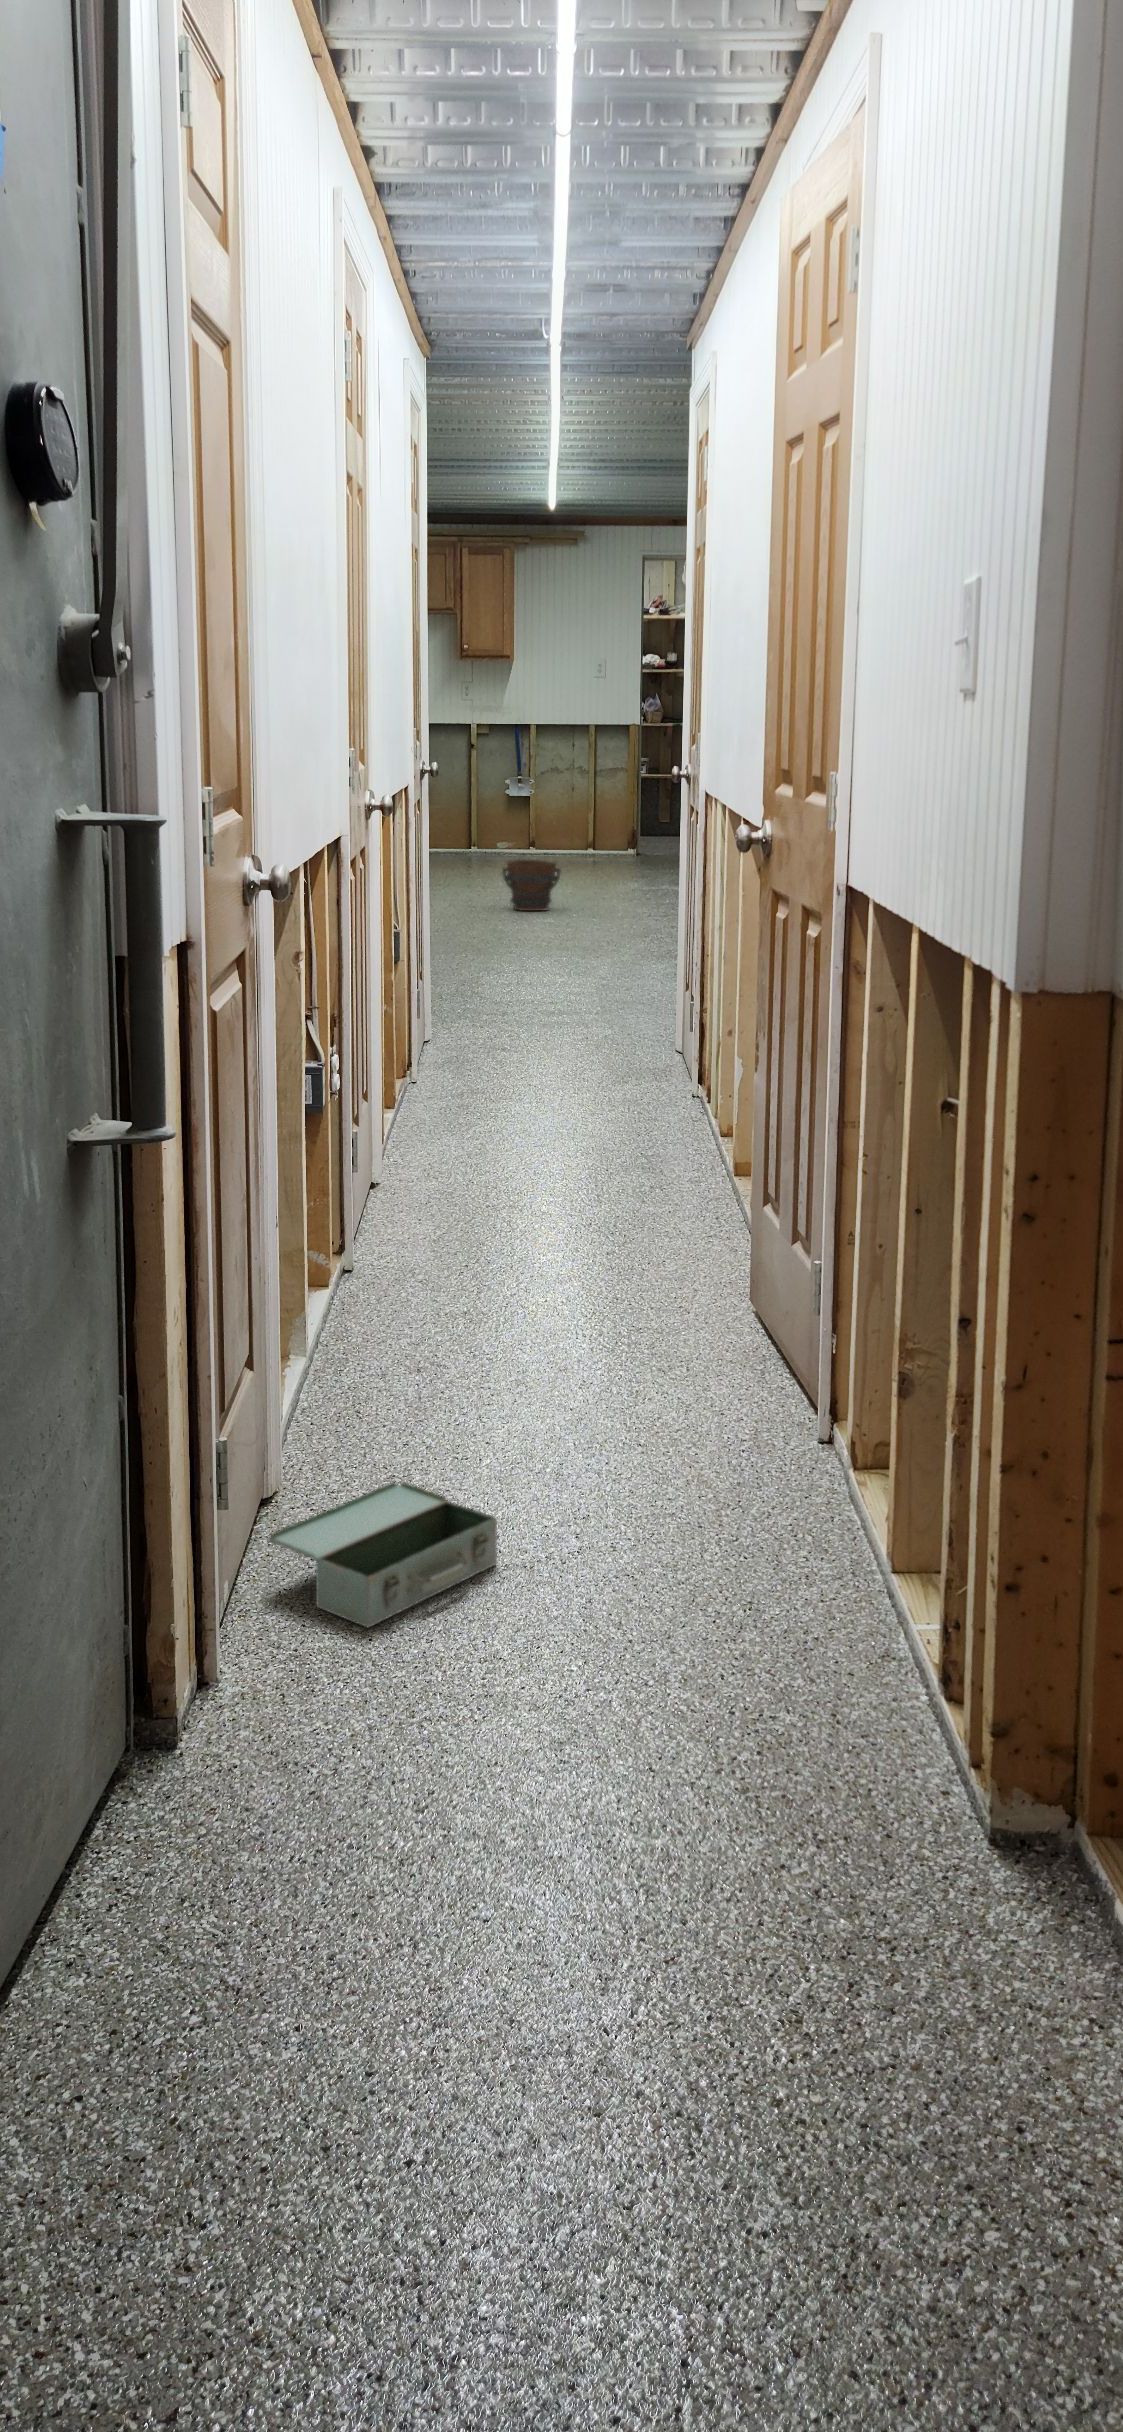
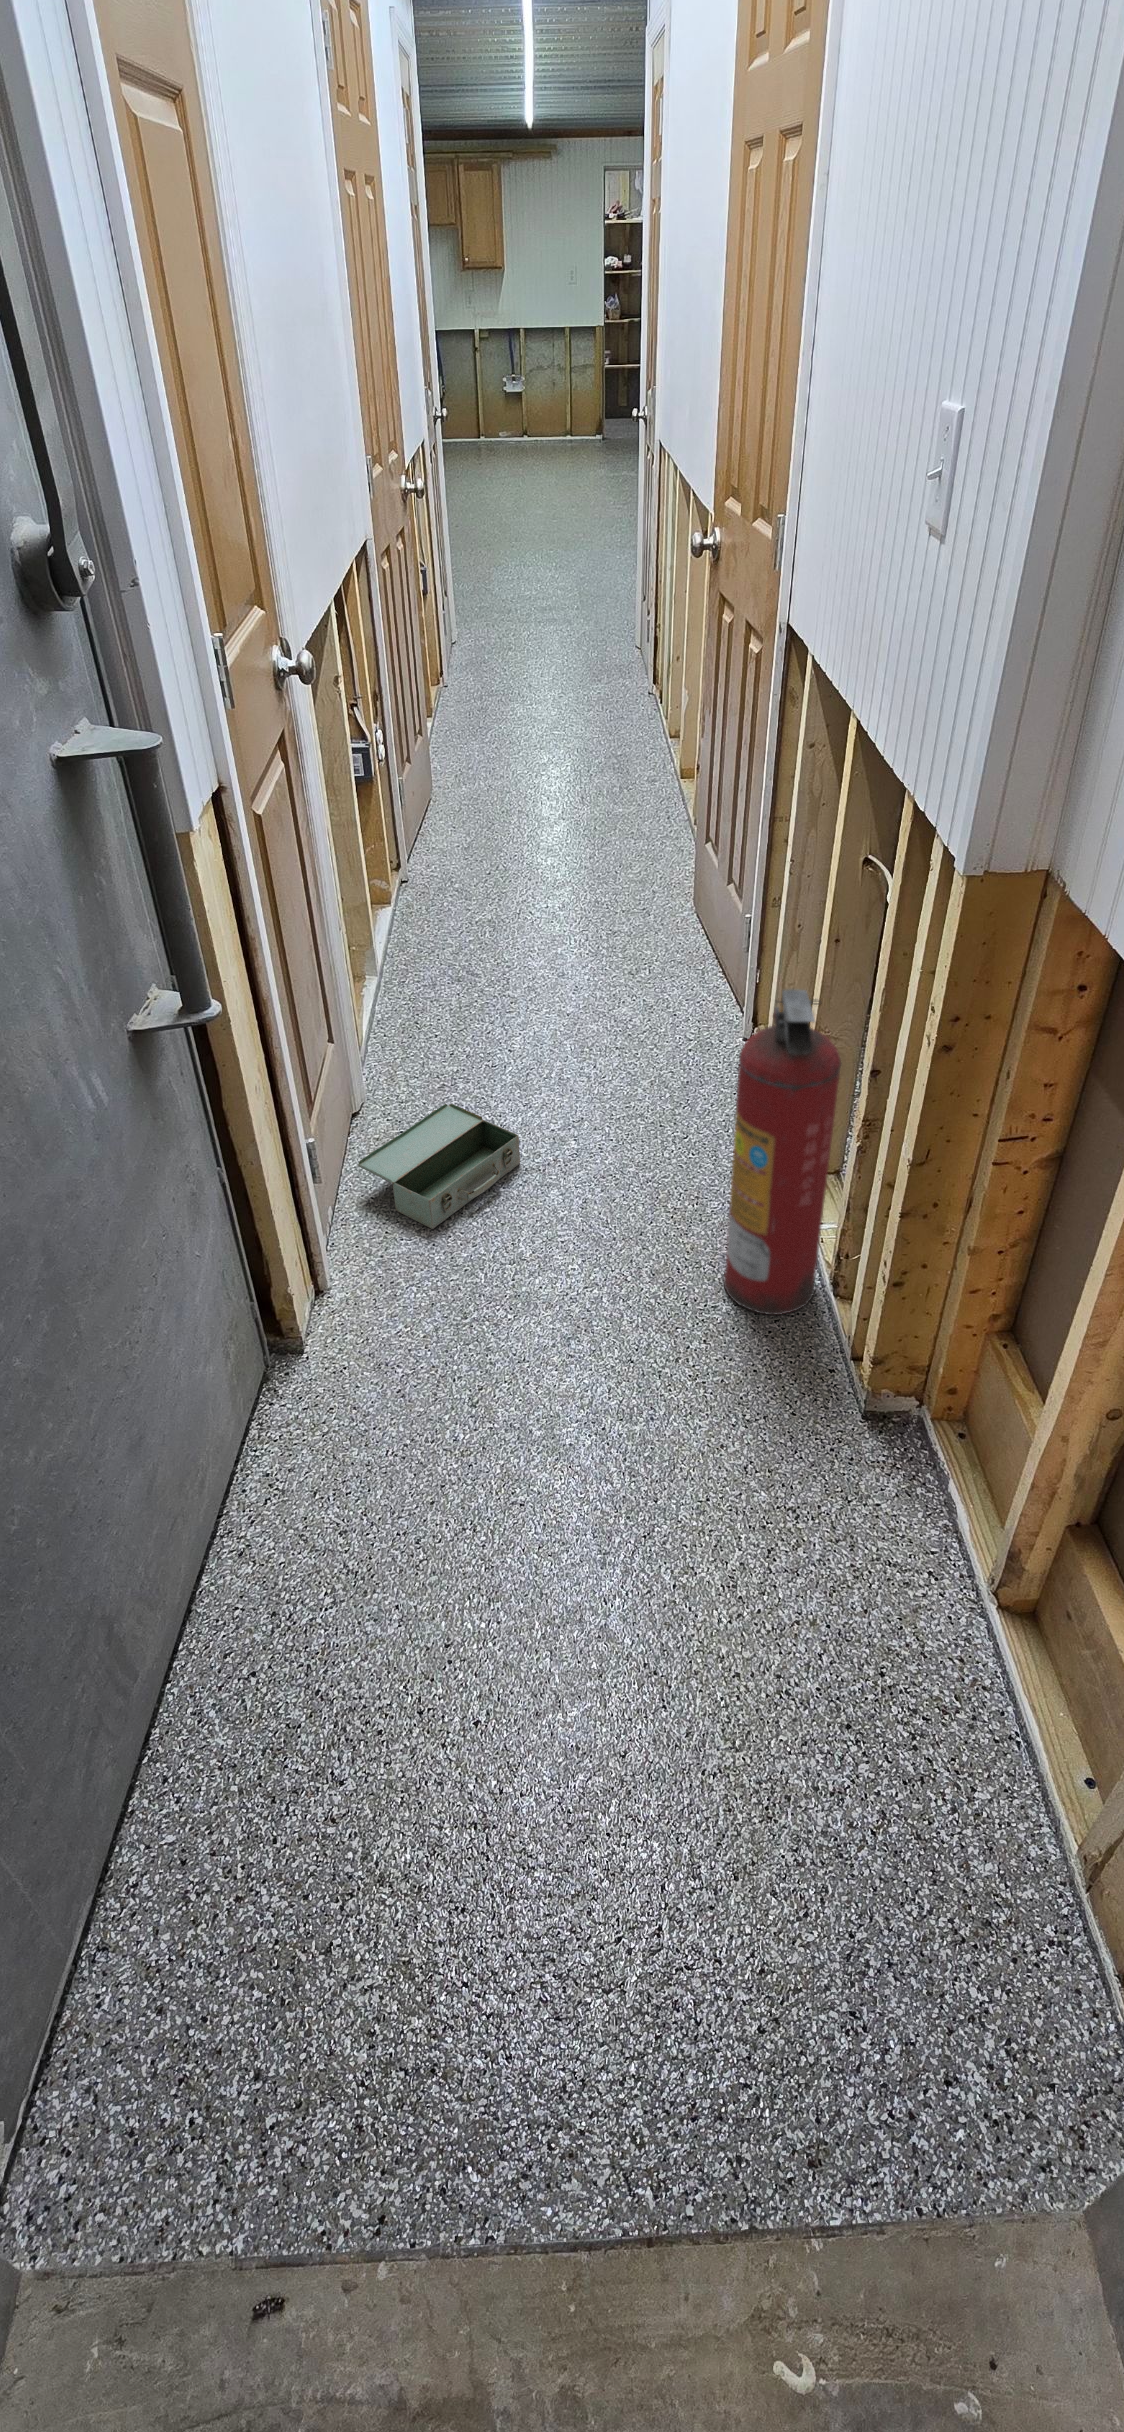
bucket: present [502,860,560,911] -> none [505,455,548,499]
fire extinguisher: none [788,1235,935,1733] -> present [724,989,842,1315]

